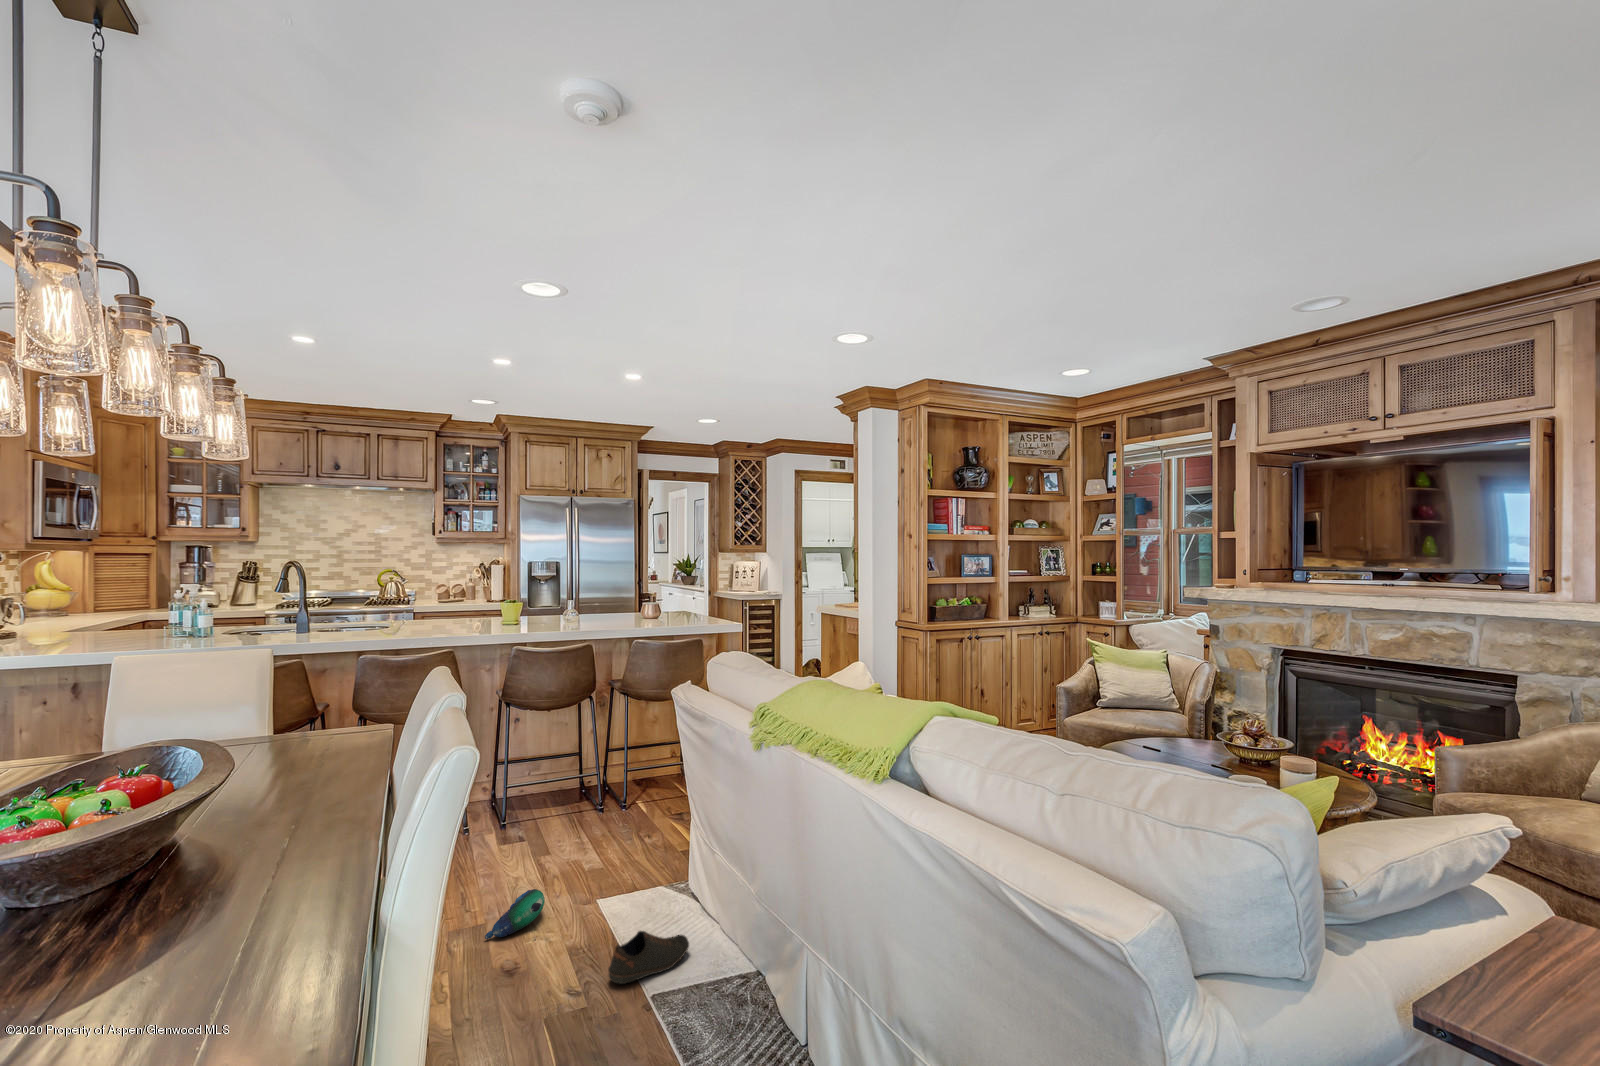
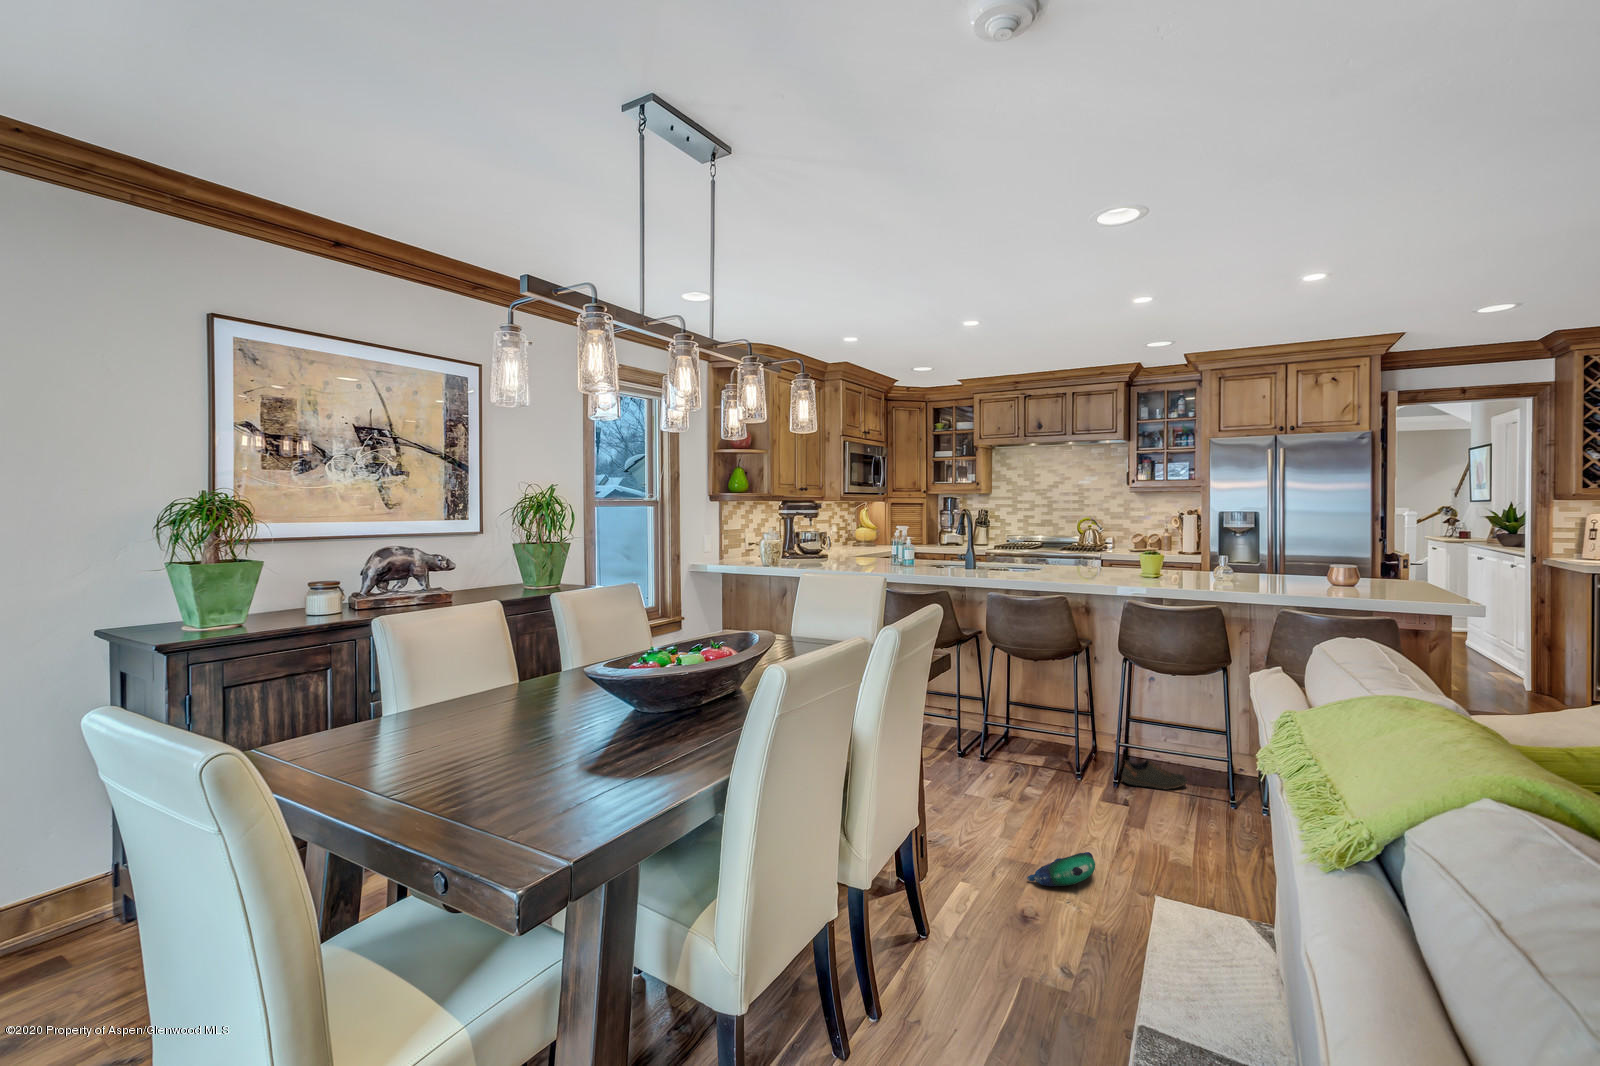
shoe: present [608,931,689,984] -> present [1122,759,1187,790]

